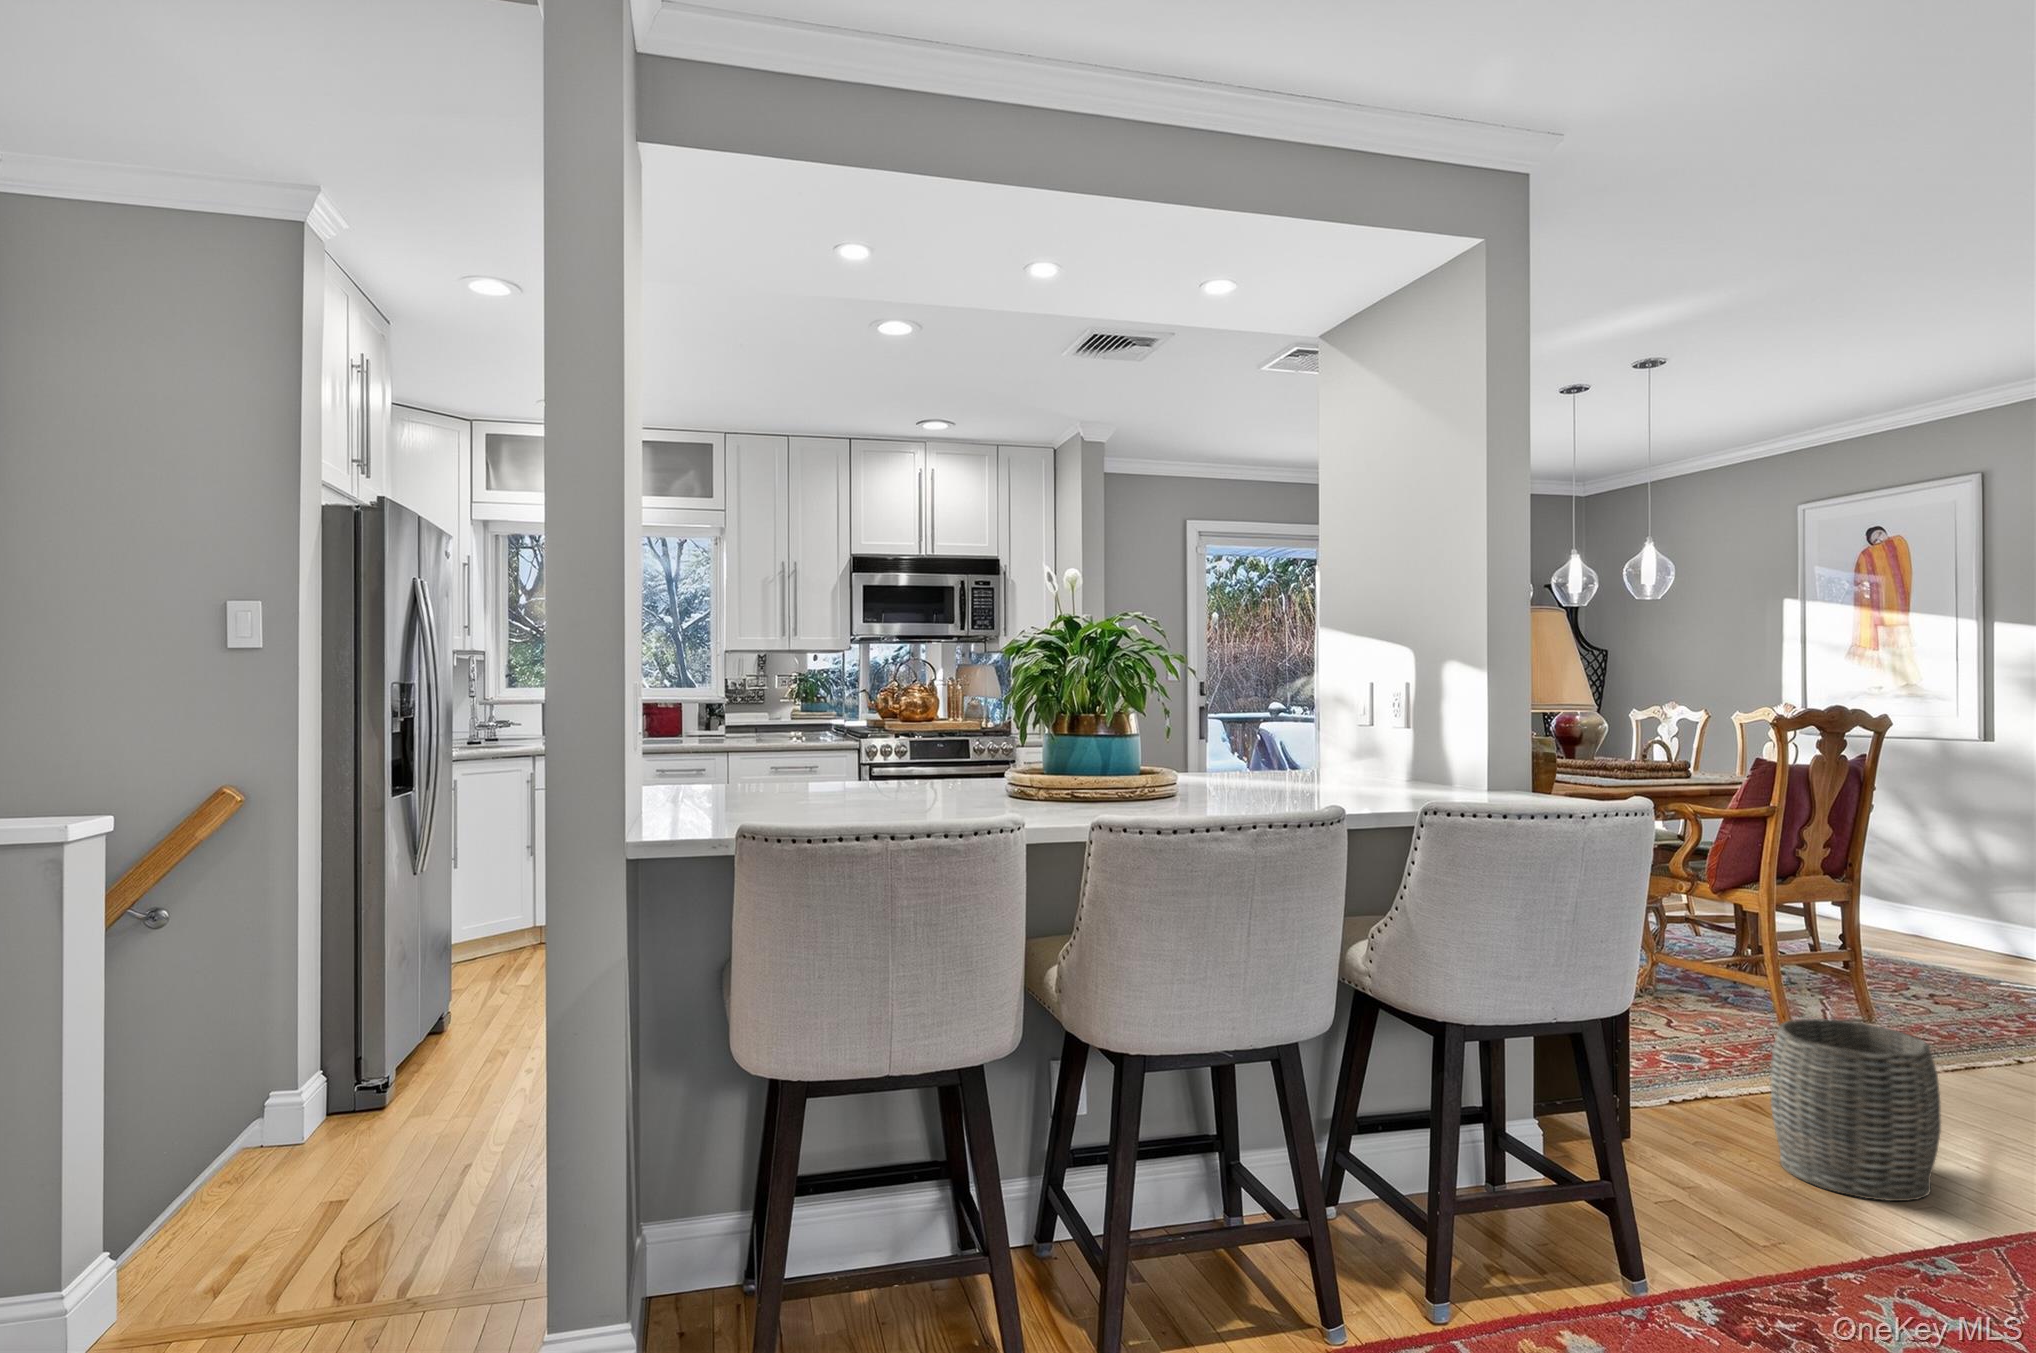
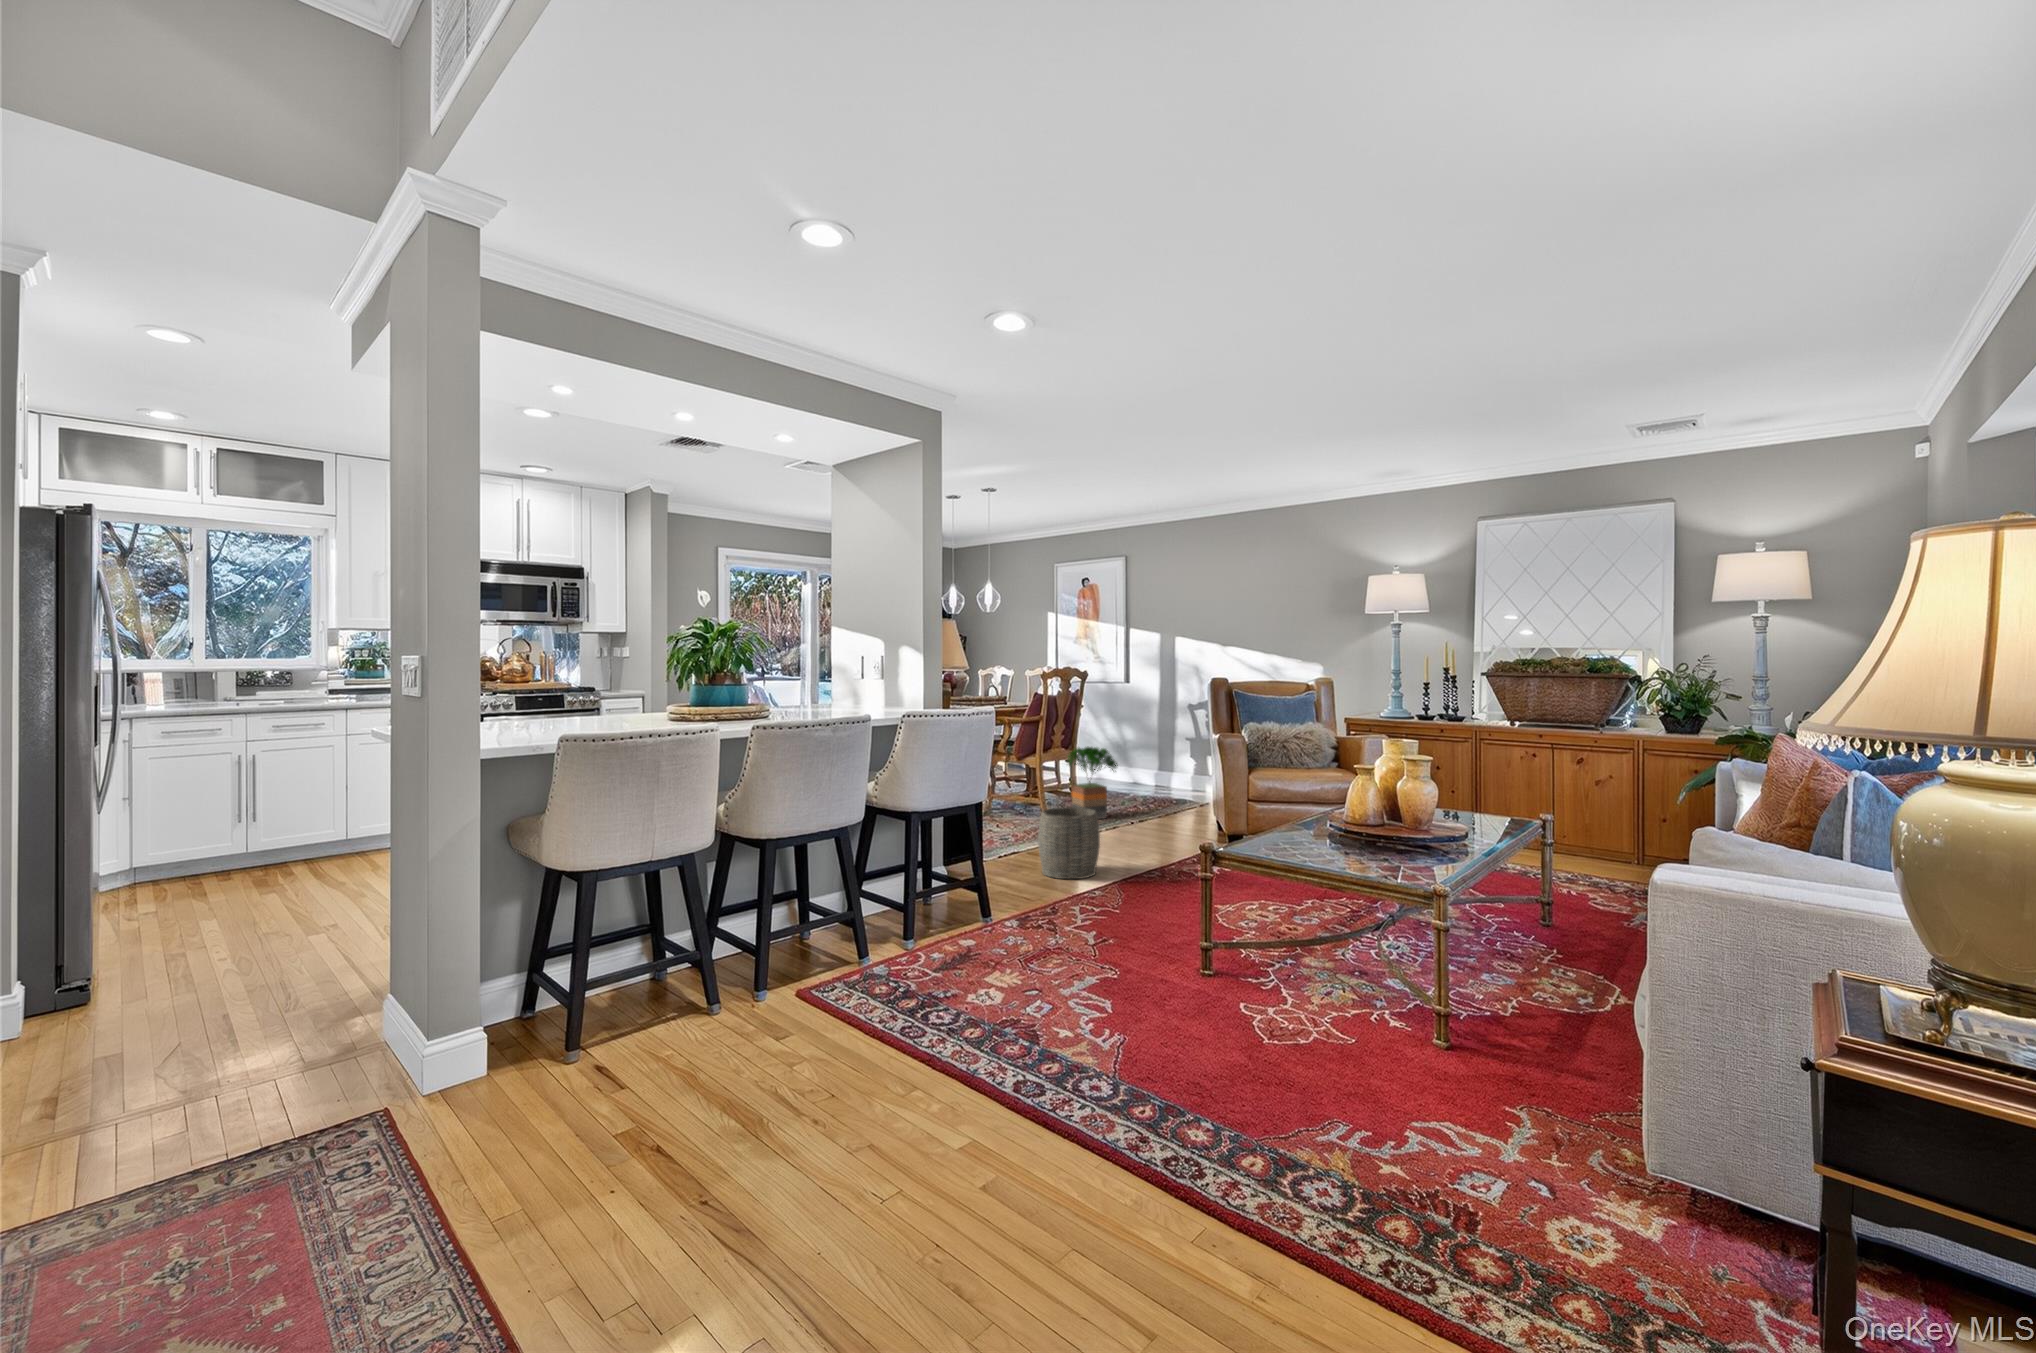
potted tree: none [1832,872,1974,1034] -> present [1068,747,1118,819]

